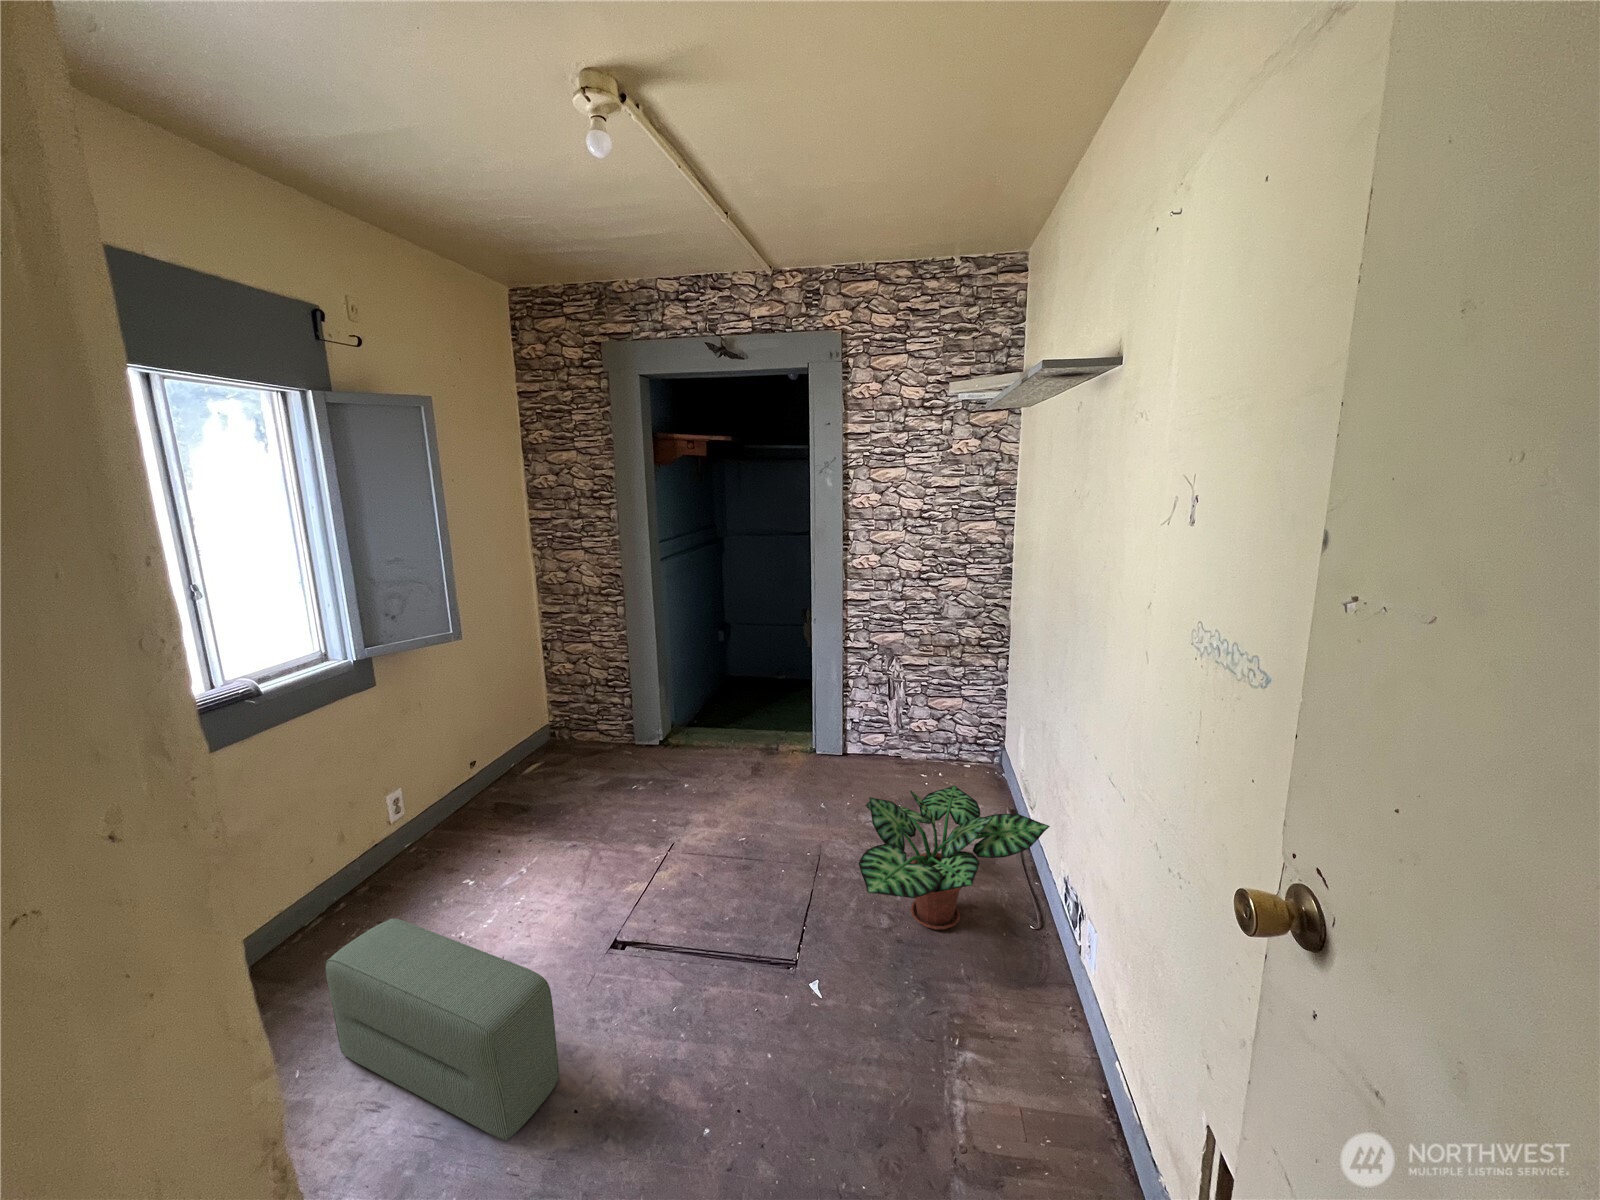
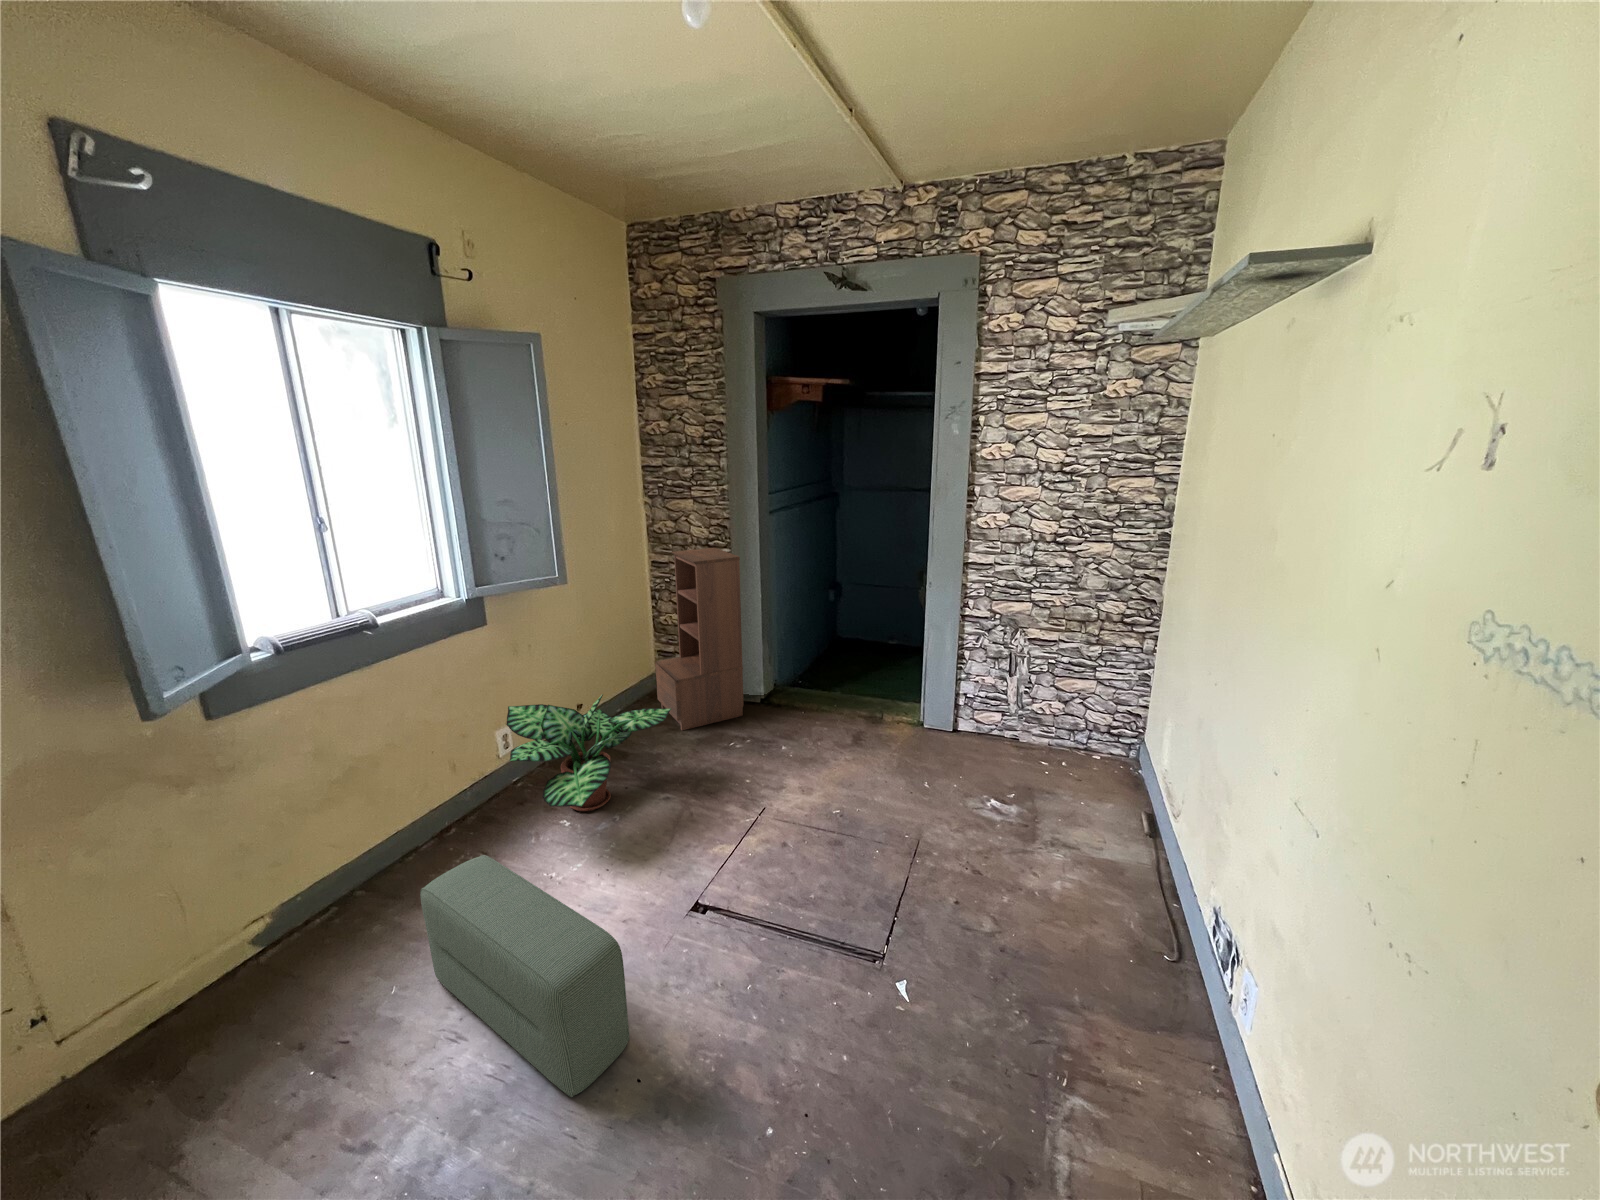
bookshelf: none [550,596,643,779] -> present [655,548,744,730]
potted plant: present [859,786,1050,930] -> present [506,694,671,811]

